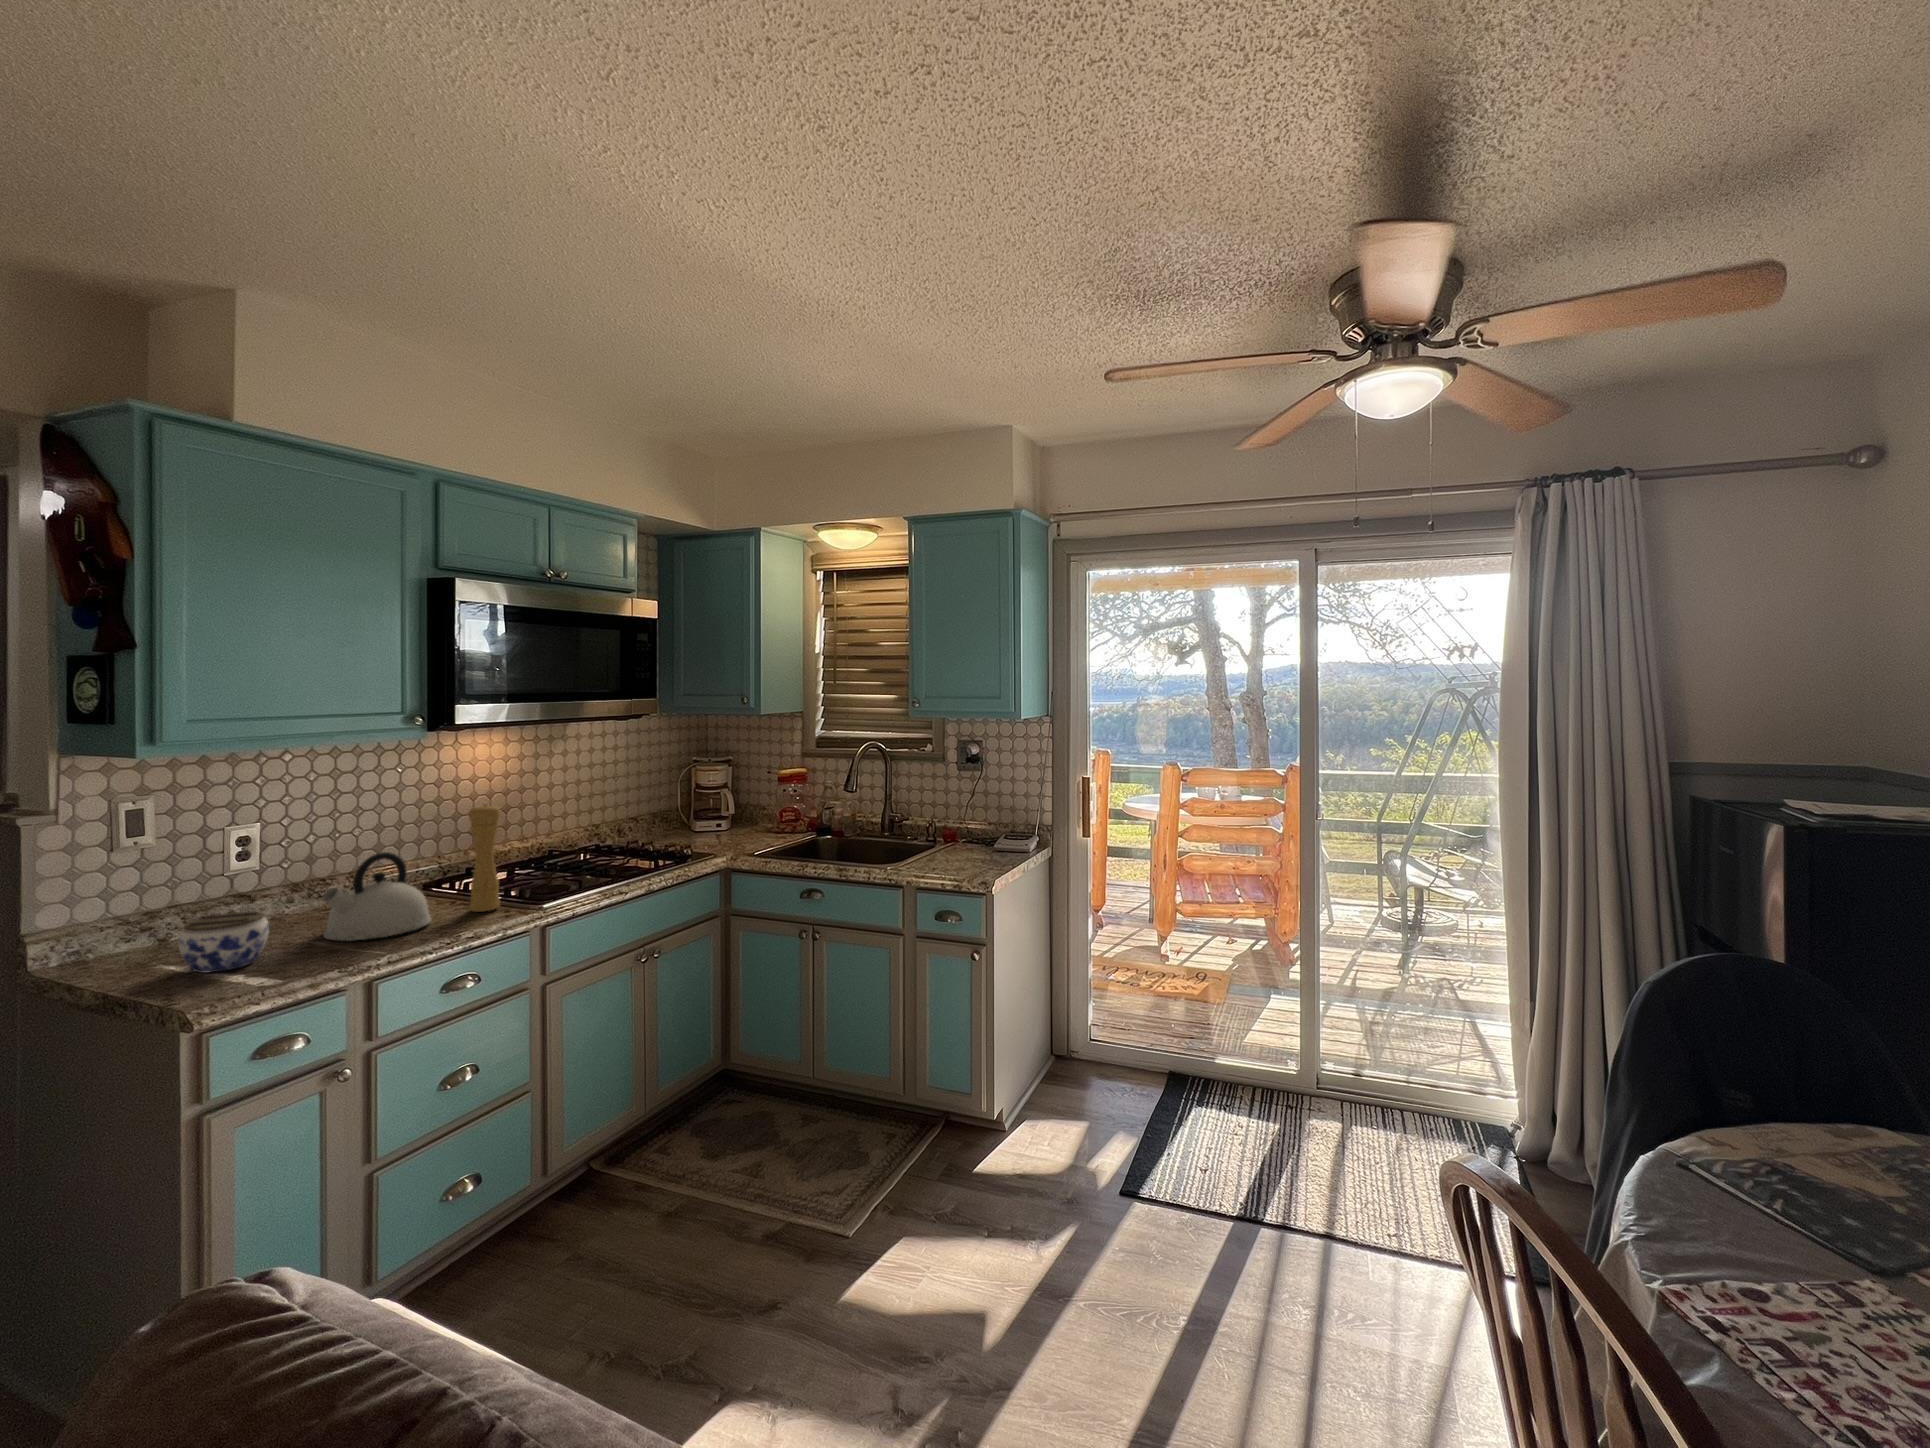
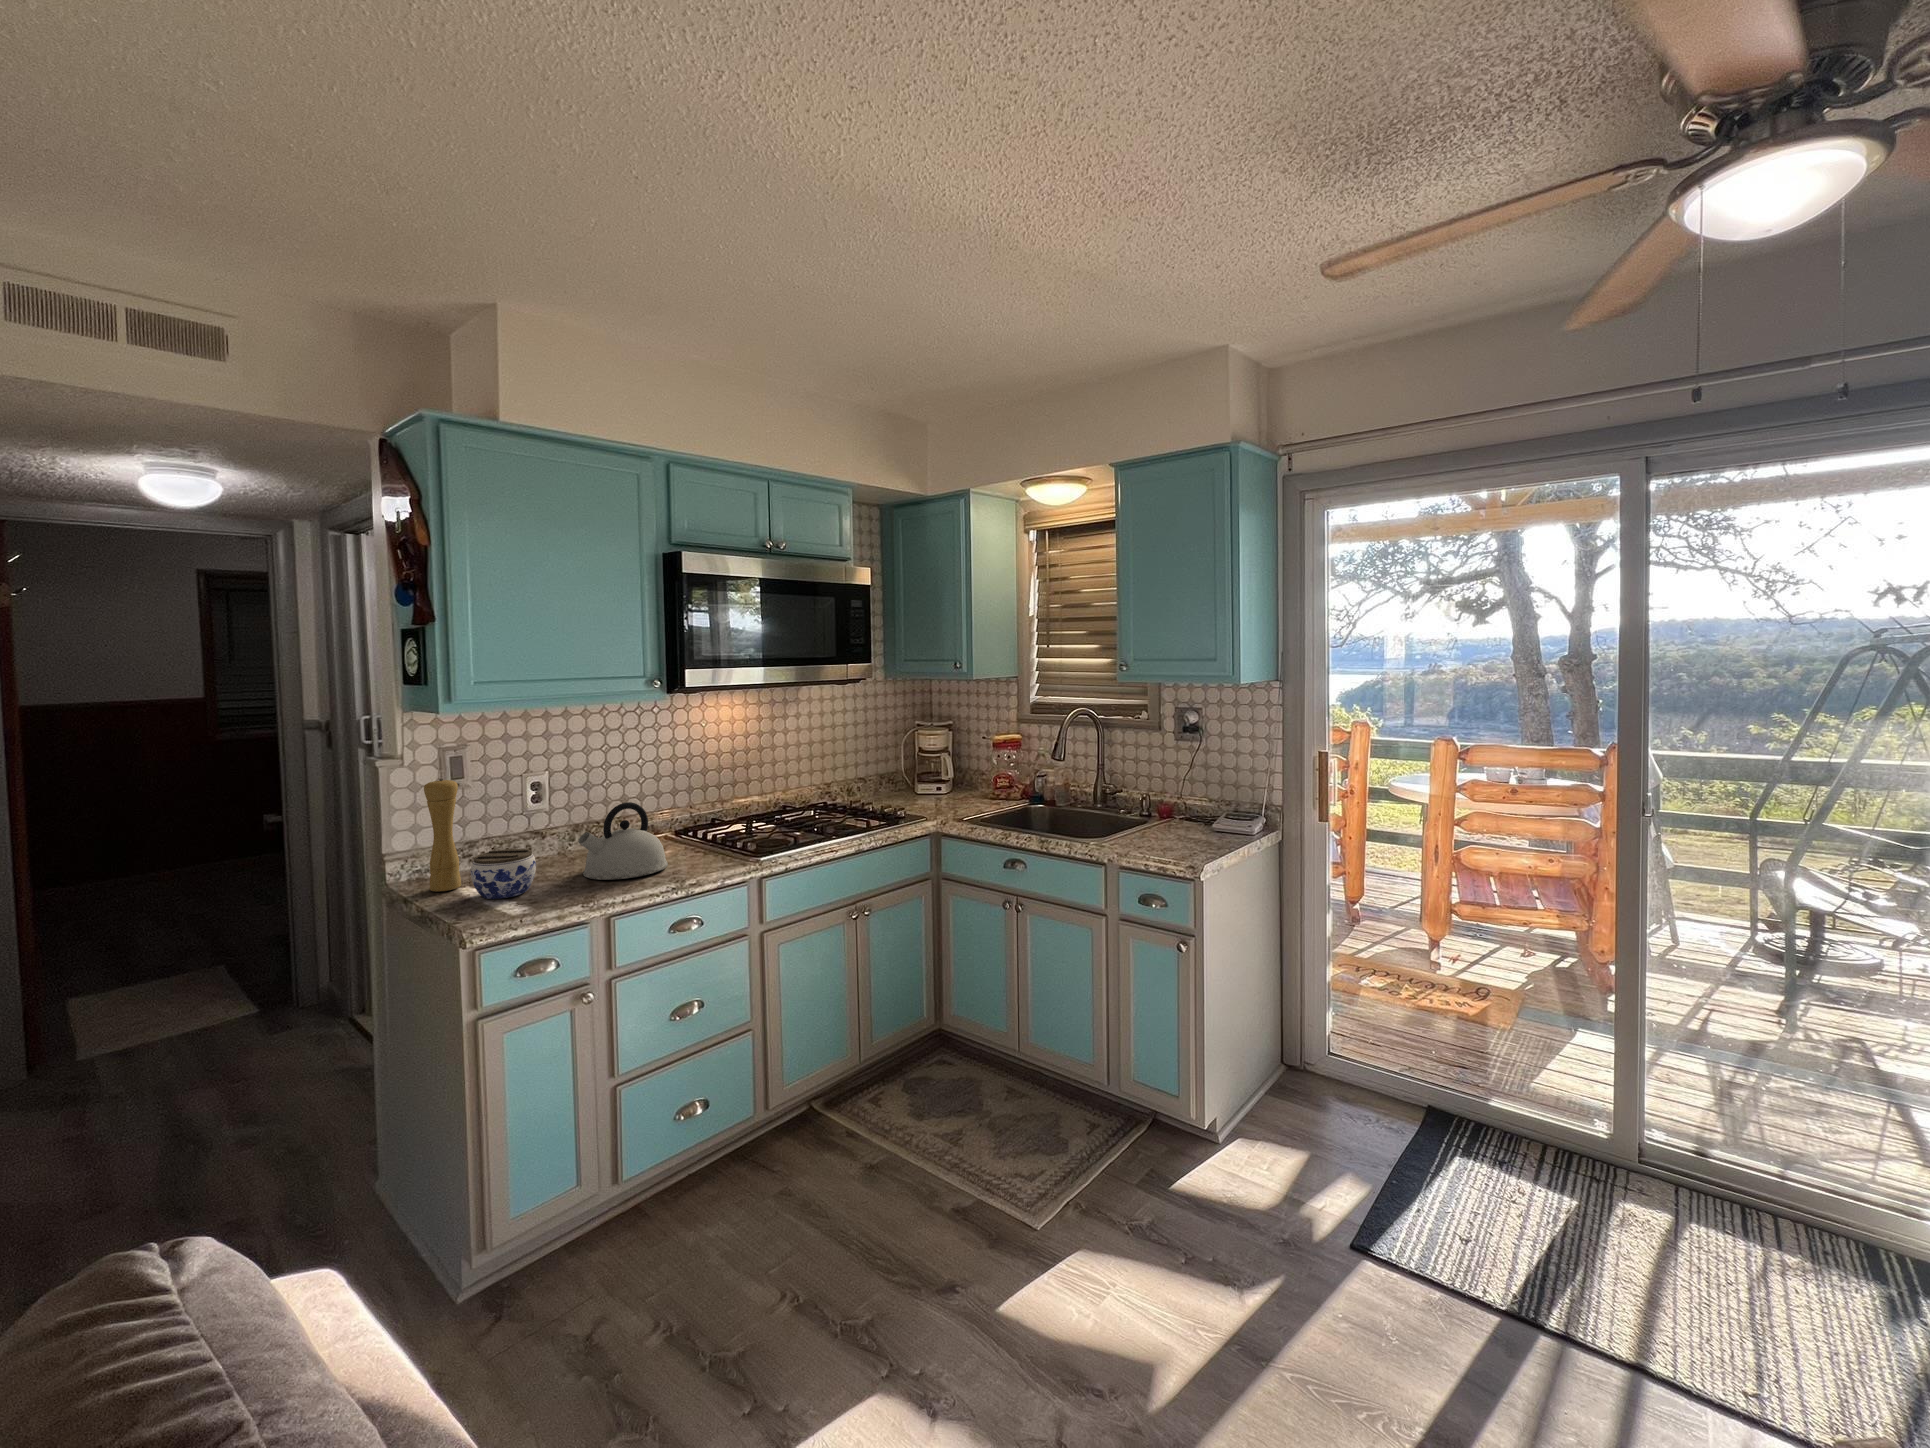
pepper mill: present [469,805,500,912] -> present [424,779,461,891]

